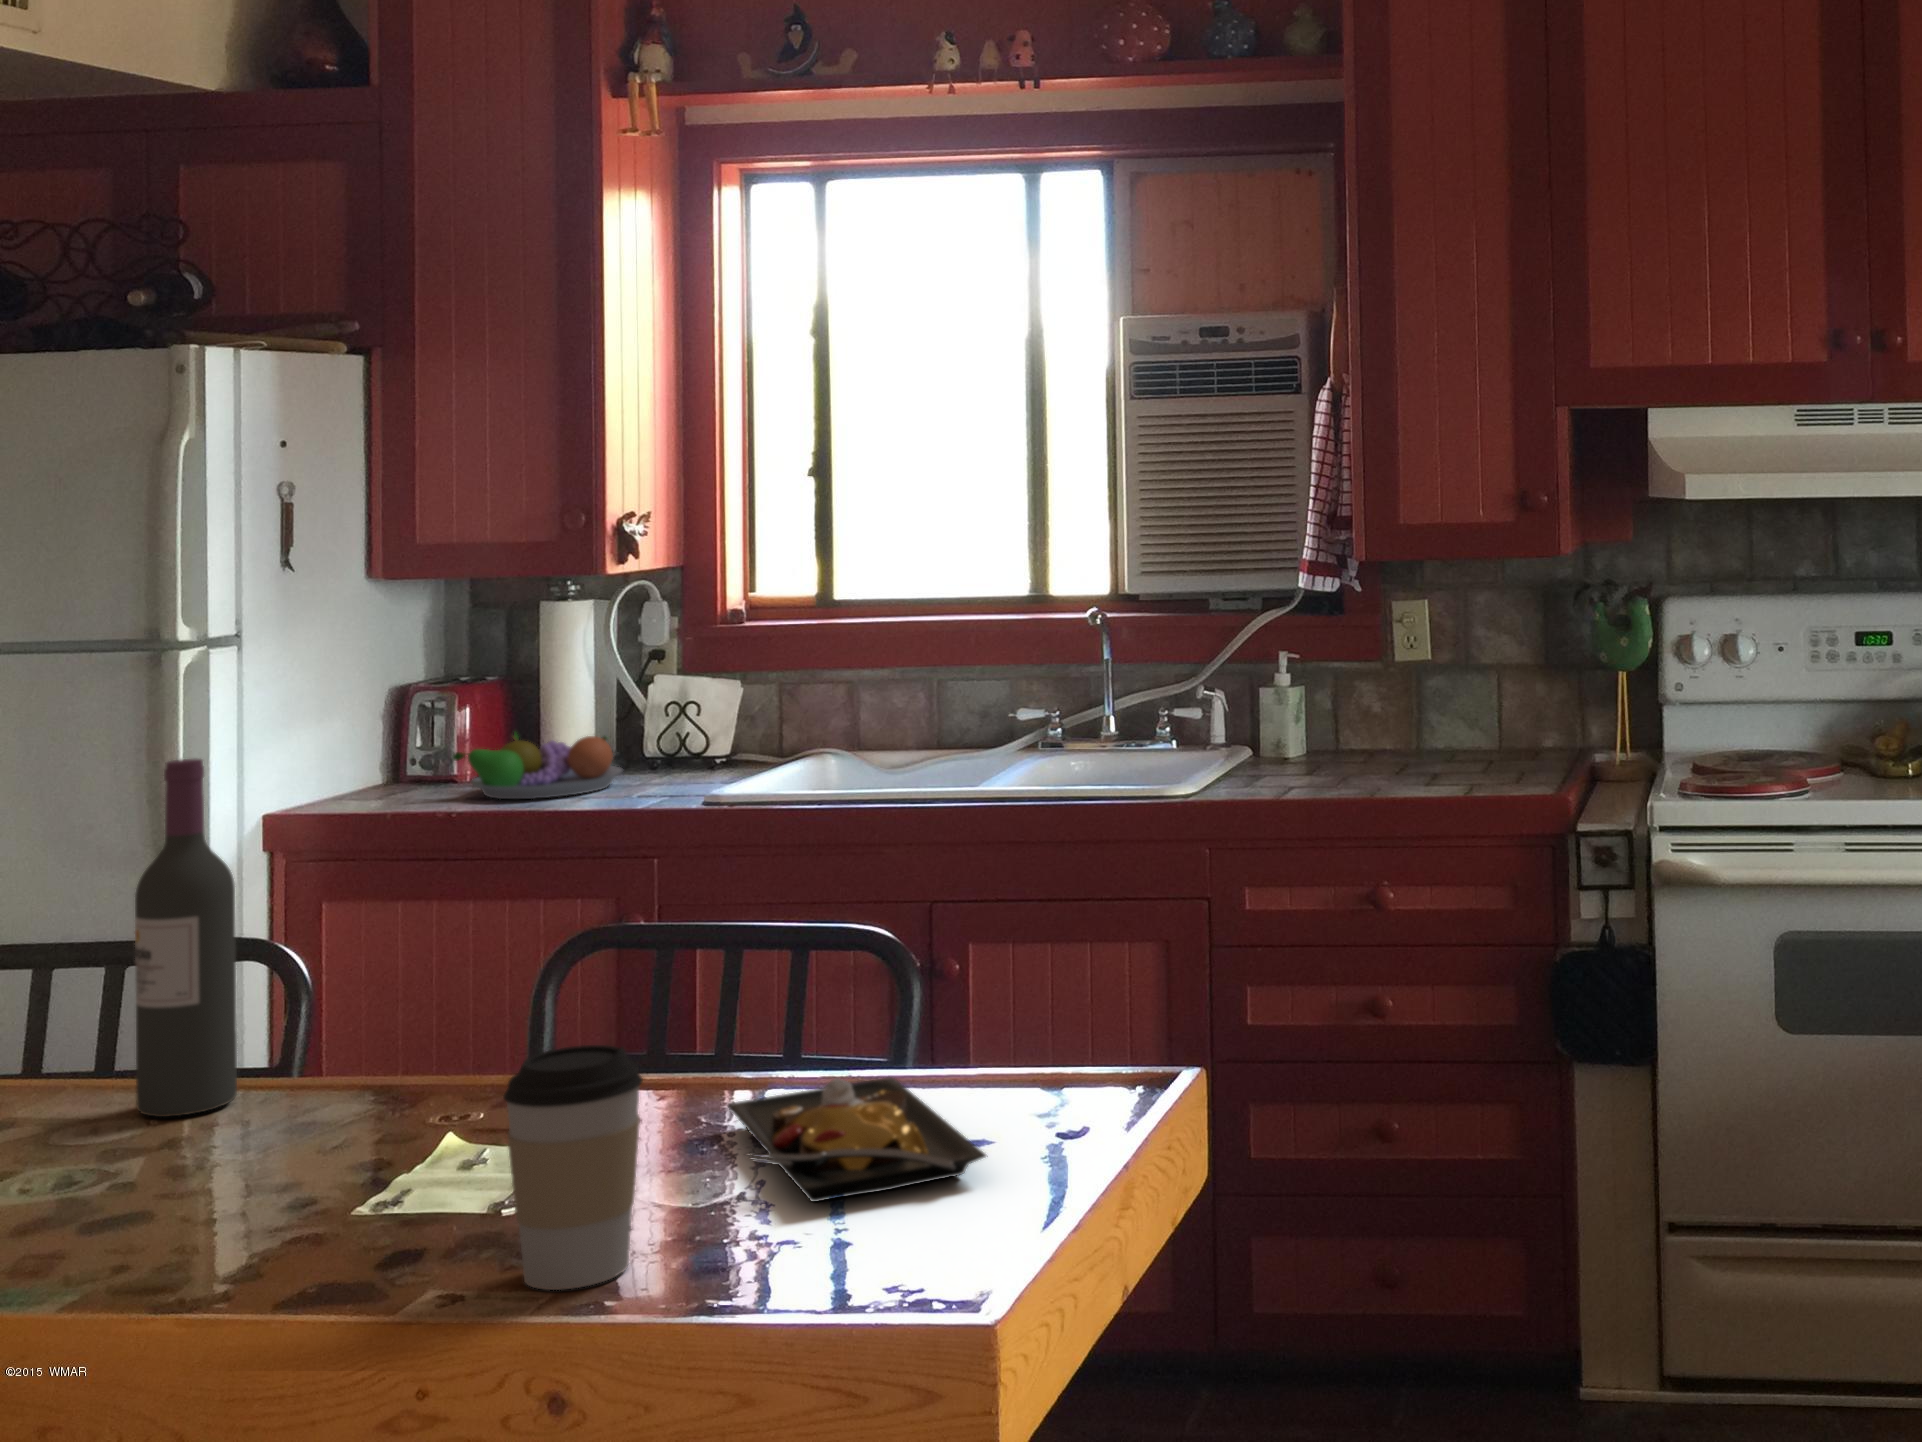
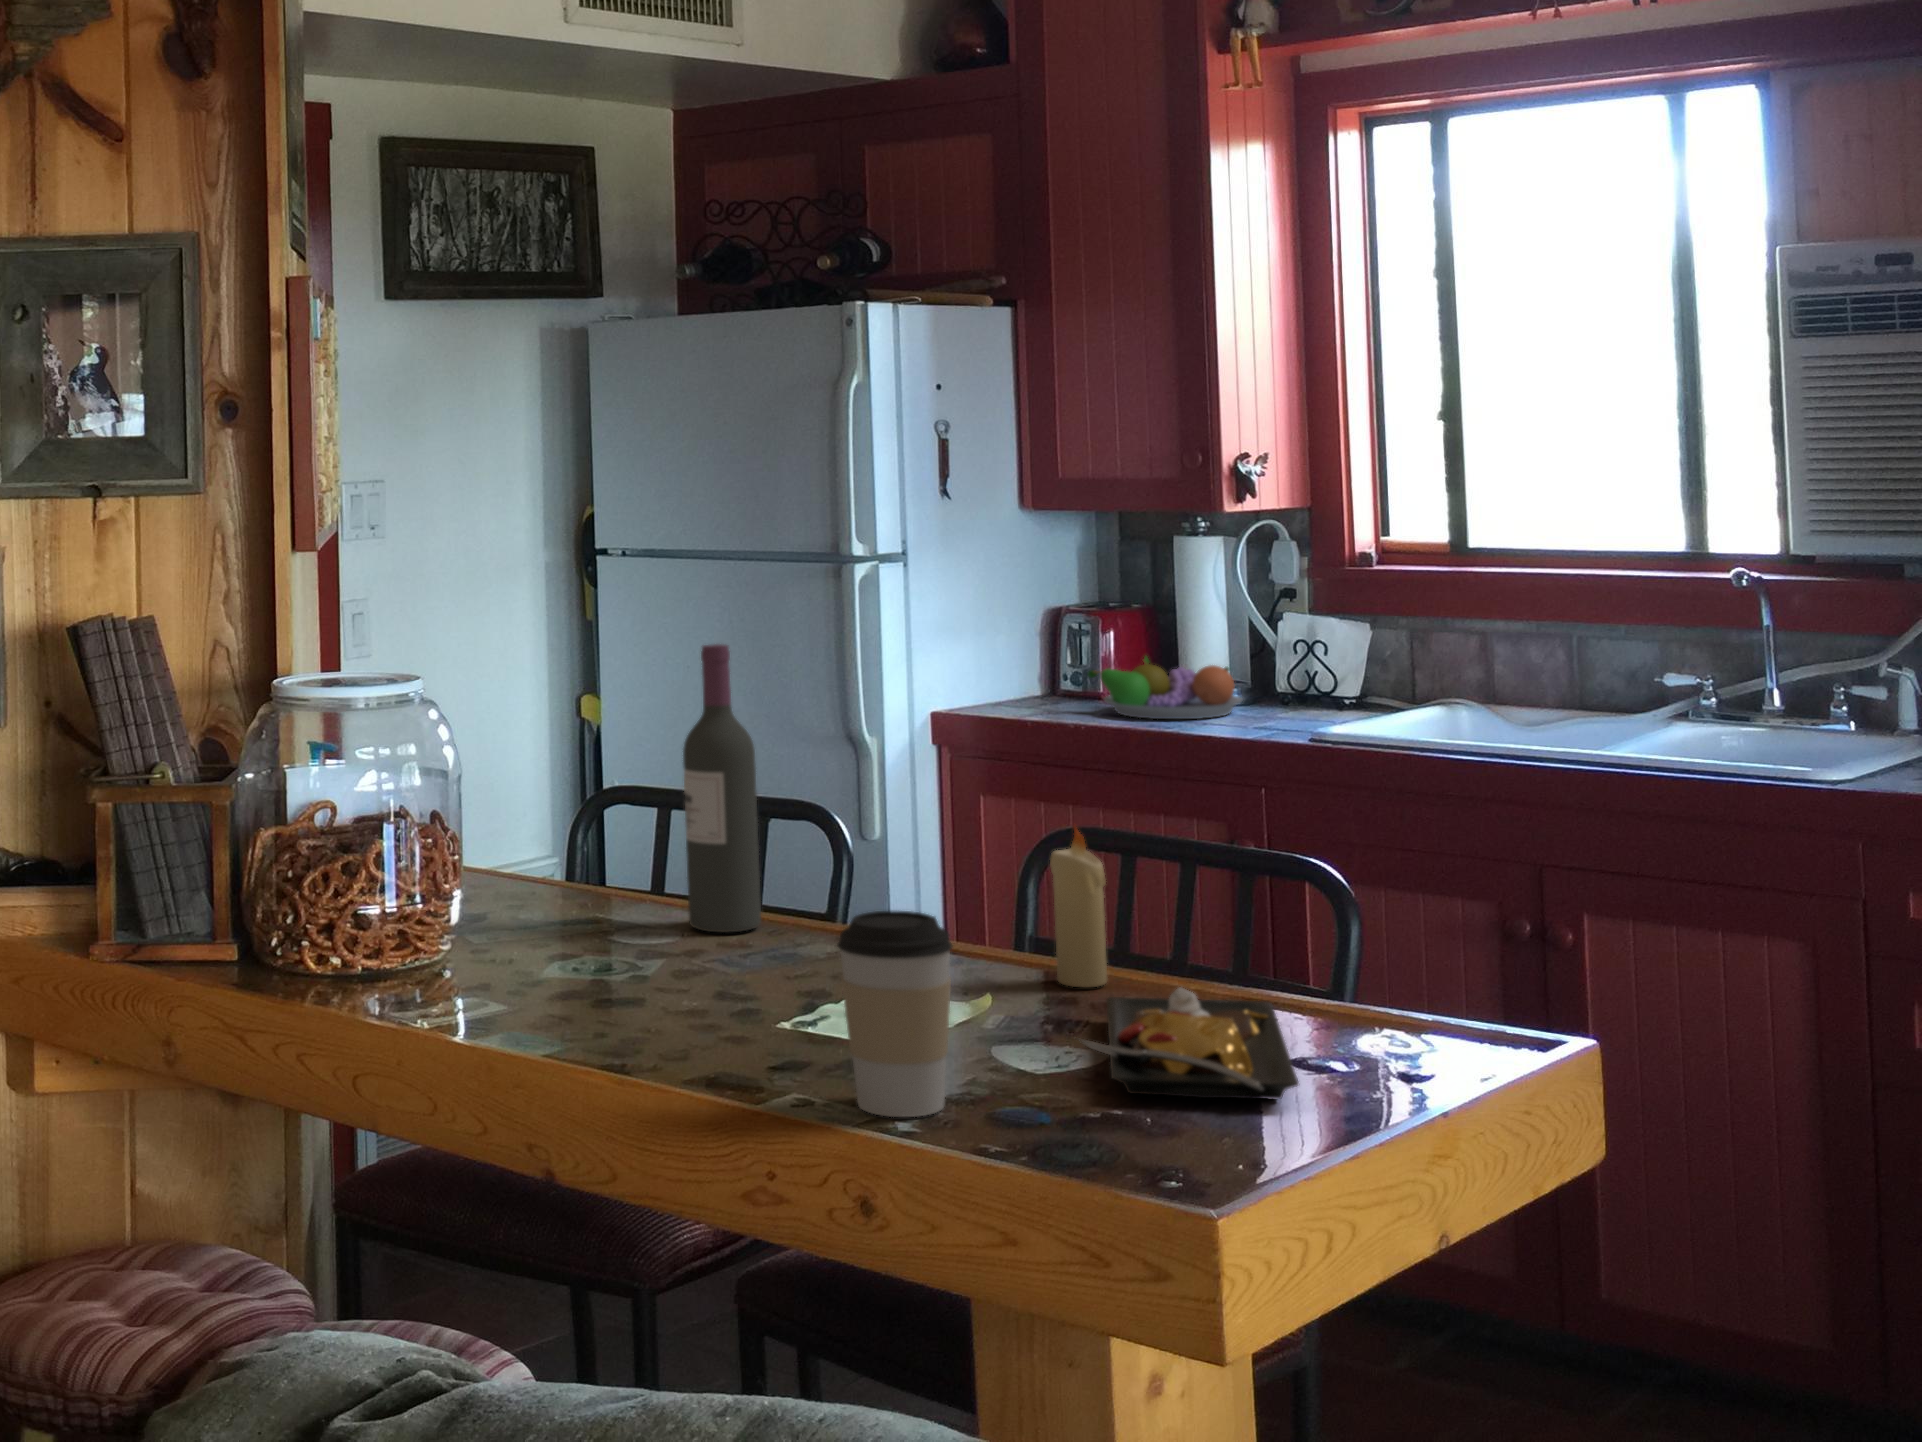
candle: none [637,920,699,1100] -> present [1050,827,1107,987]

